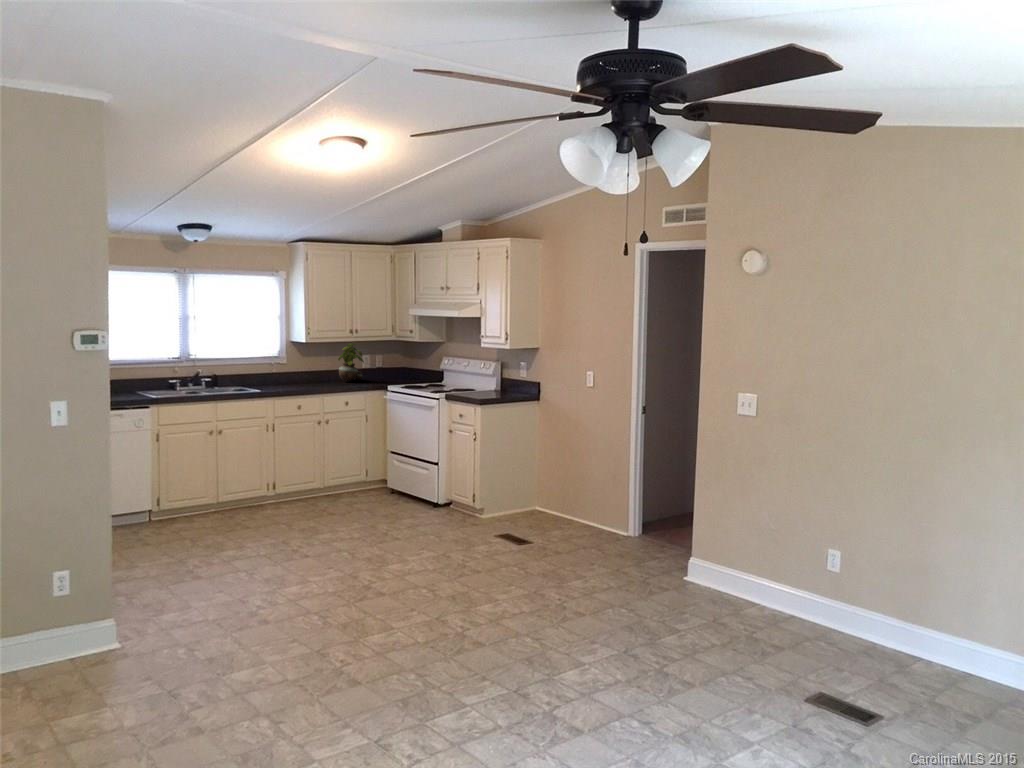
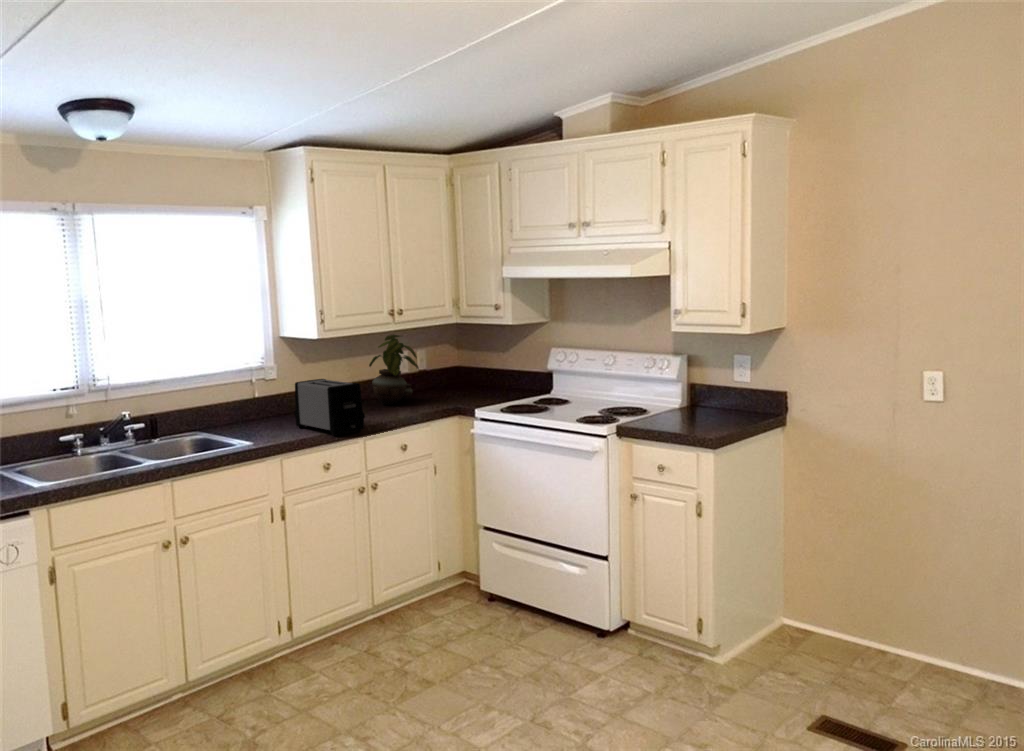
toaster: none [288,363,321,391] -> present [294,379,365,436]

